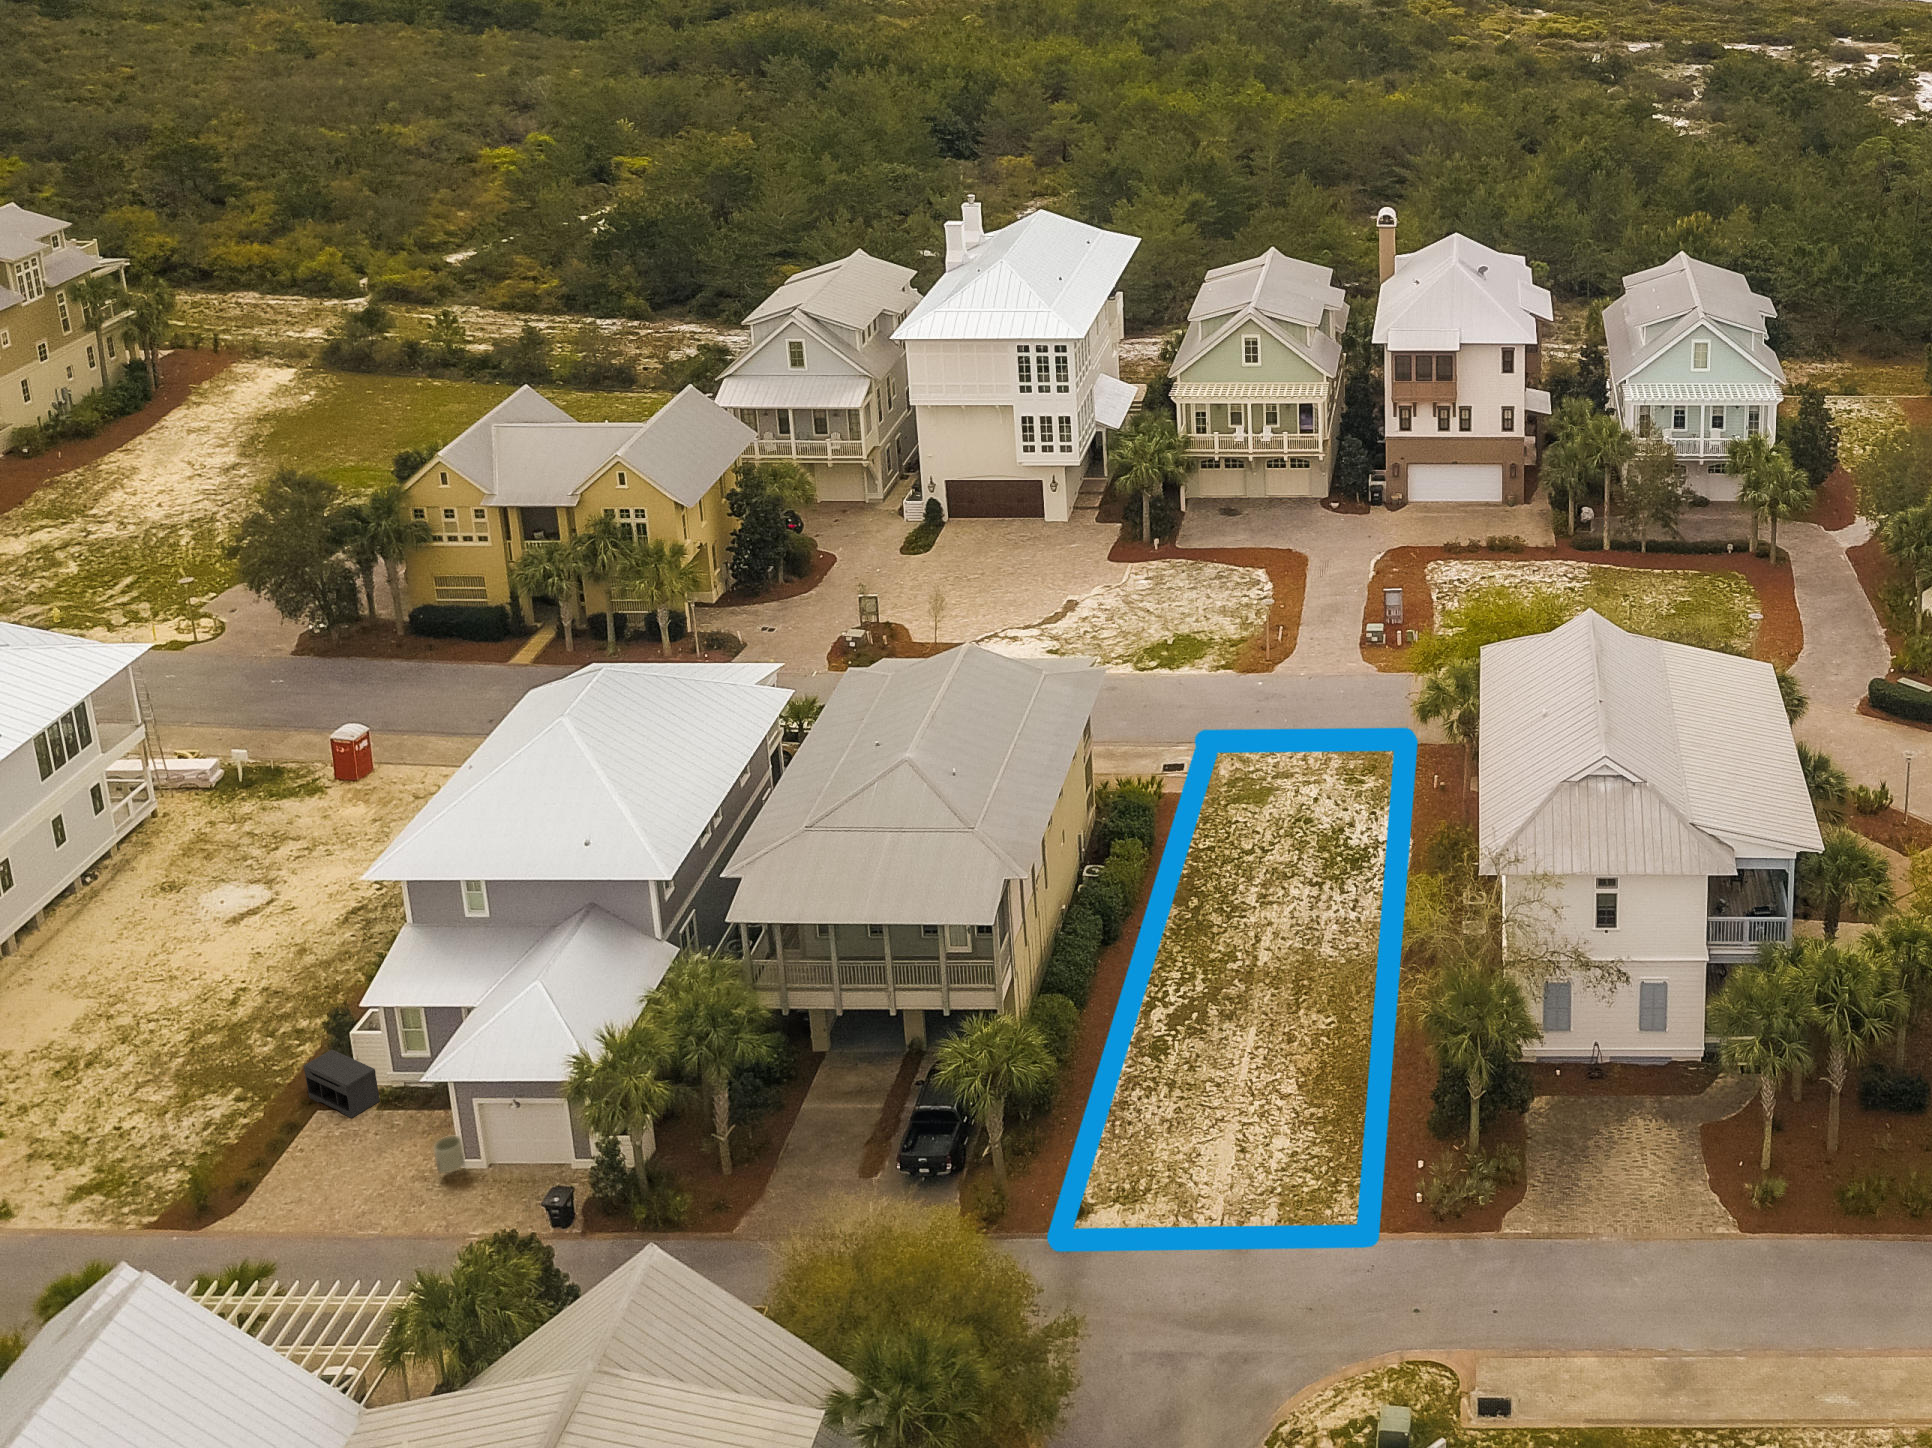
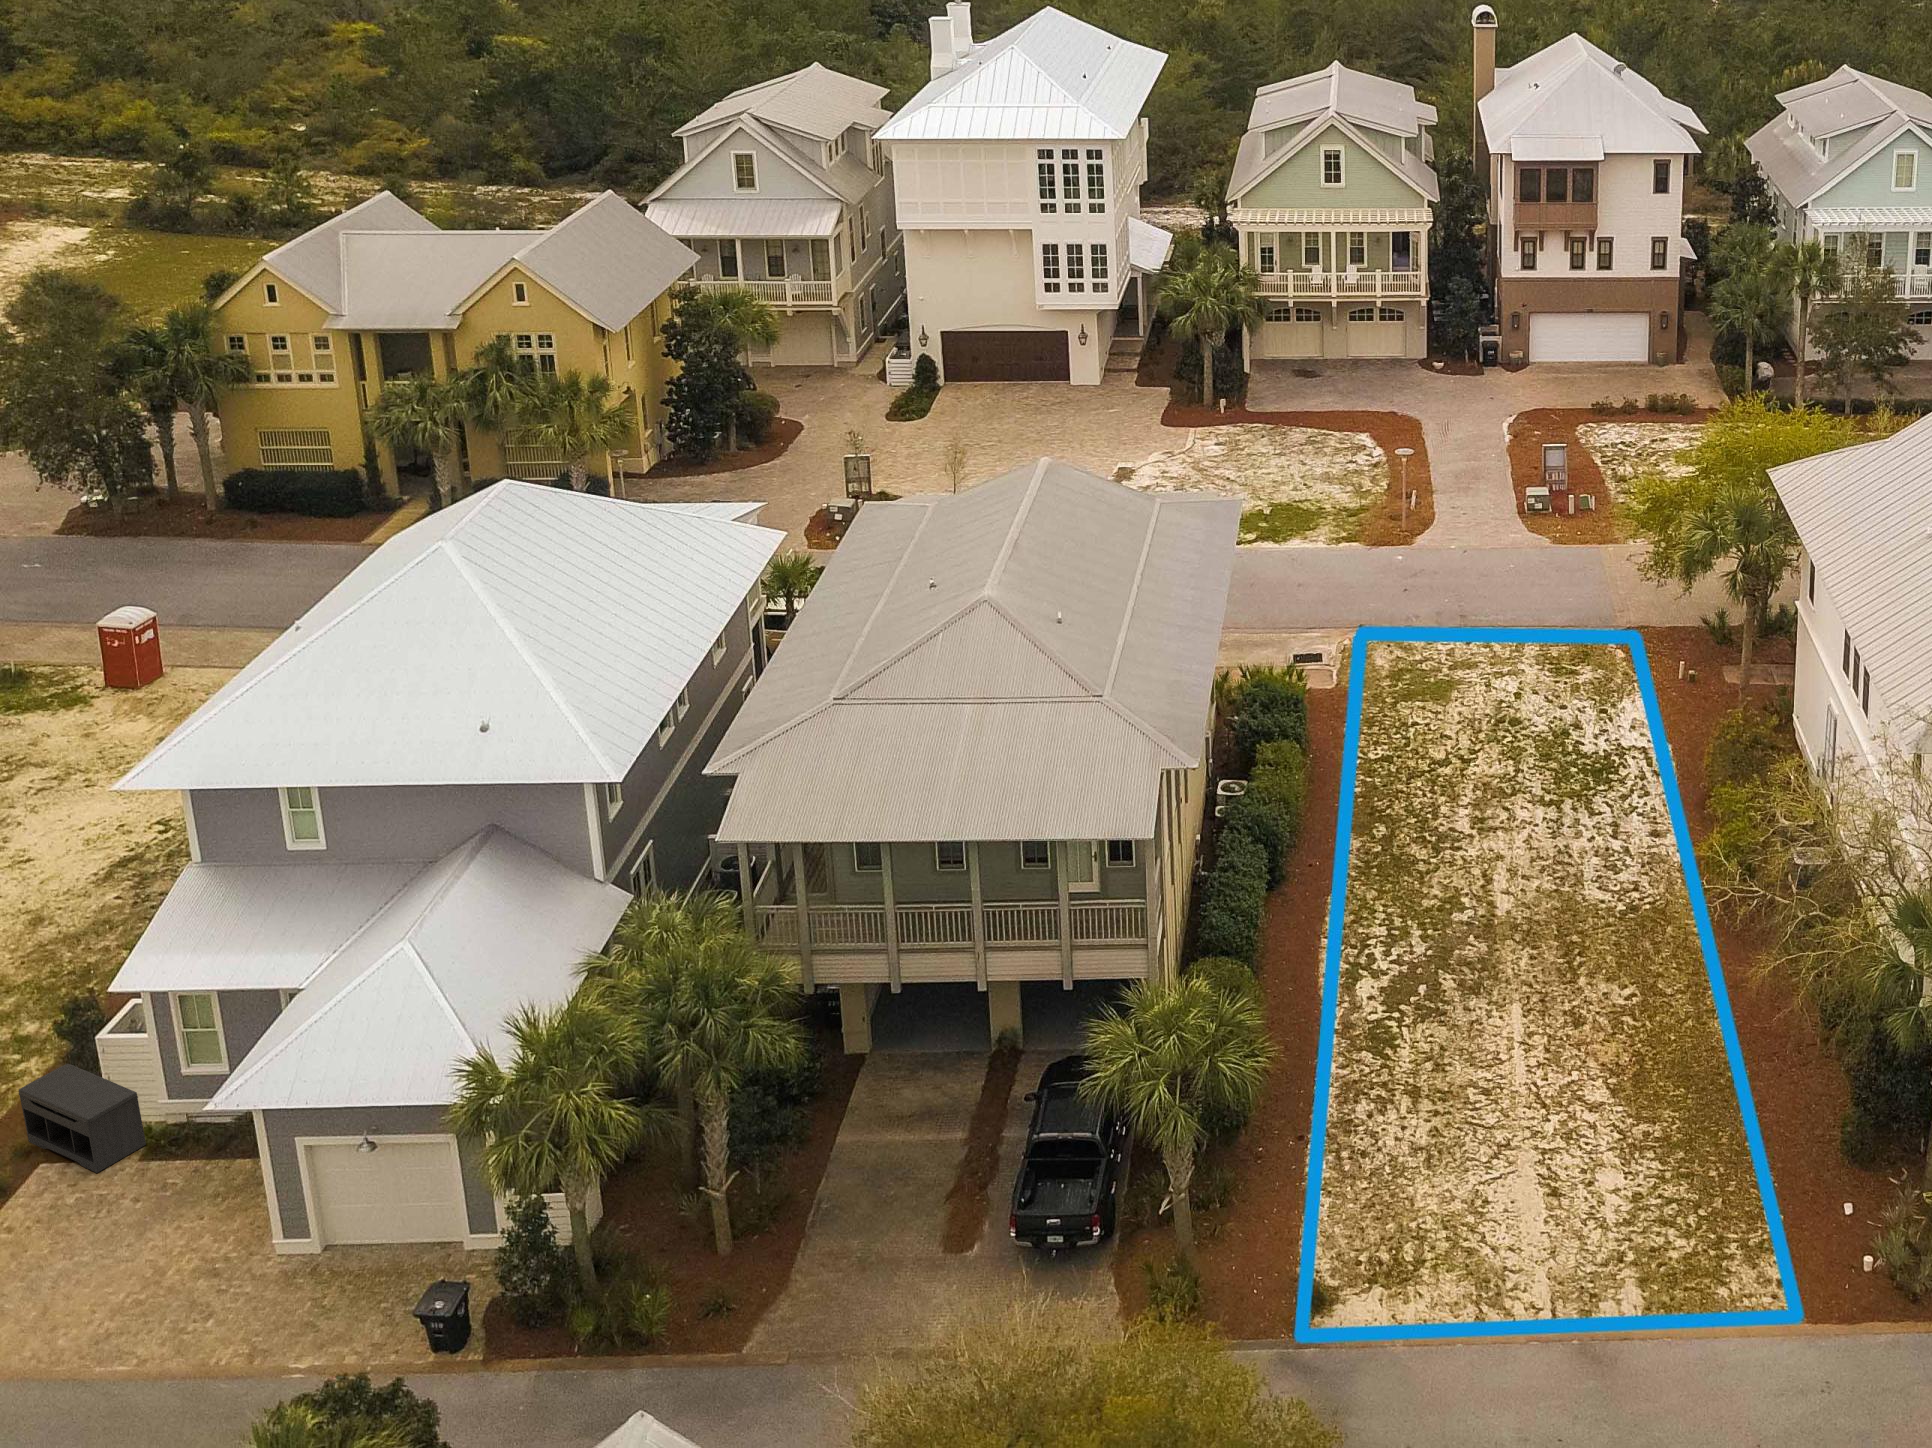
planter: present [434,1135,465,1173] -> none [231,1197,286,1278]

